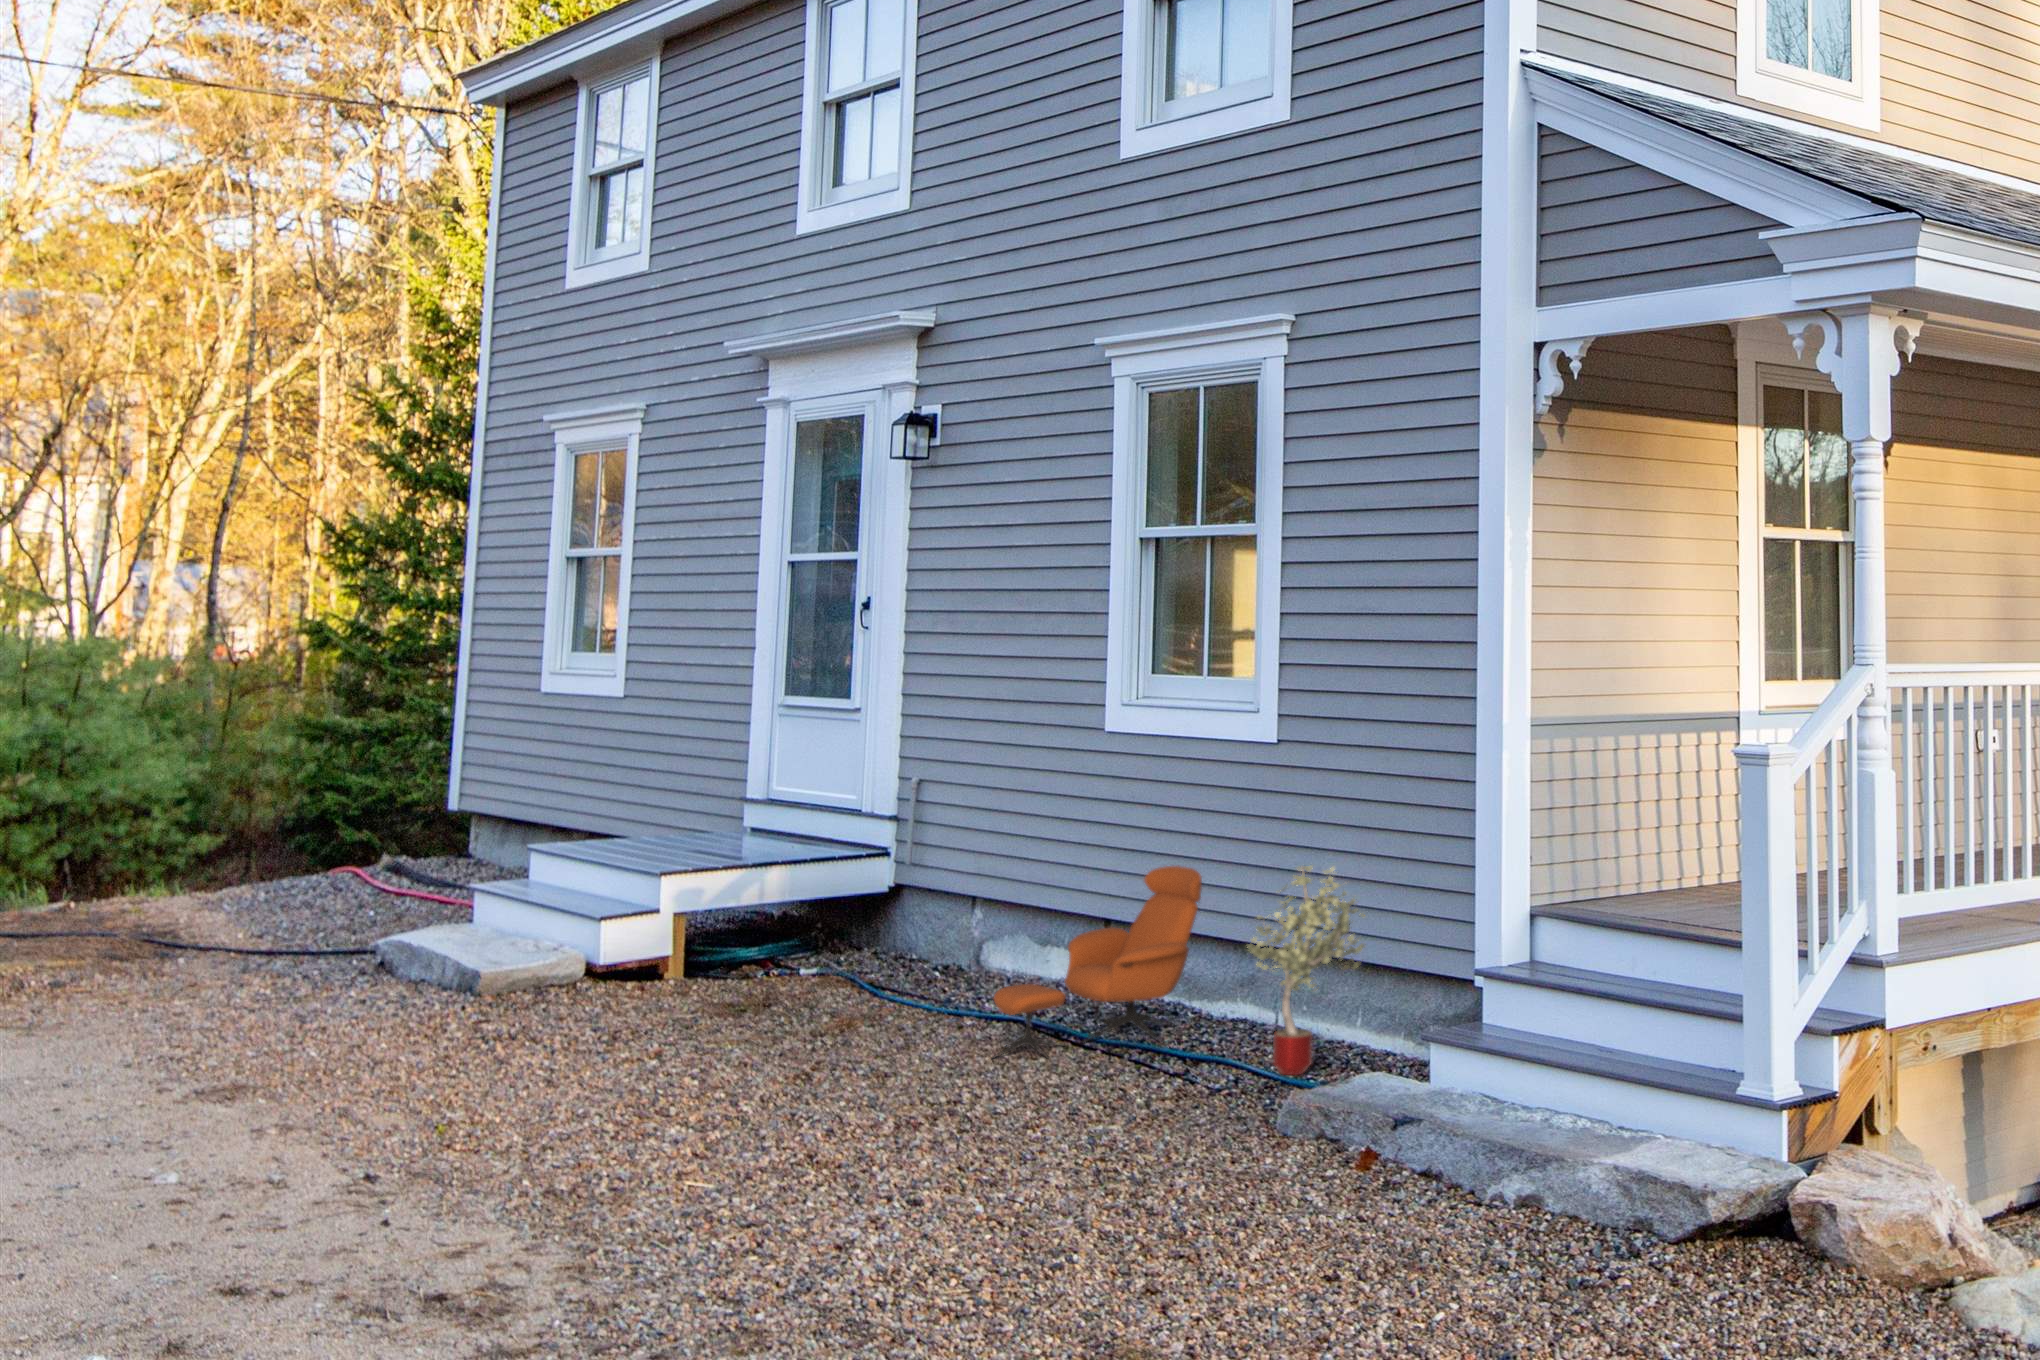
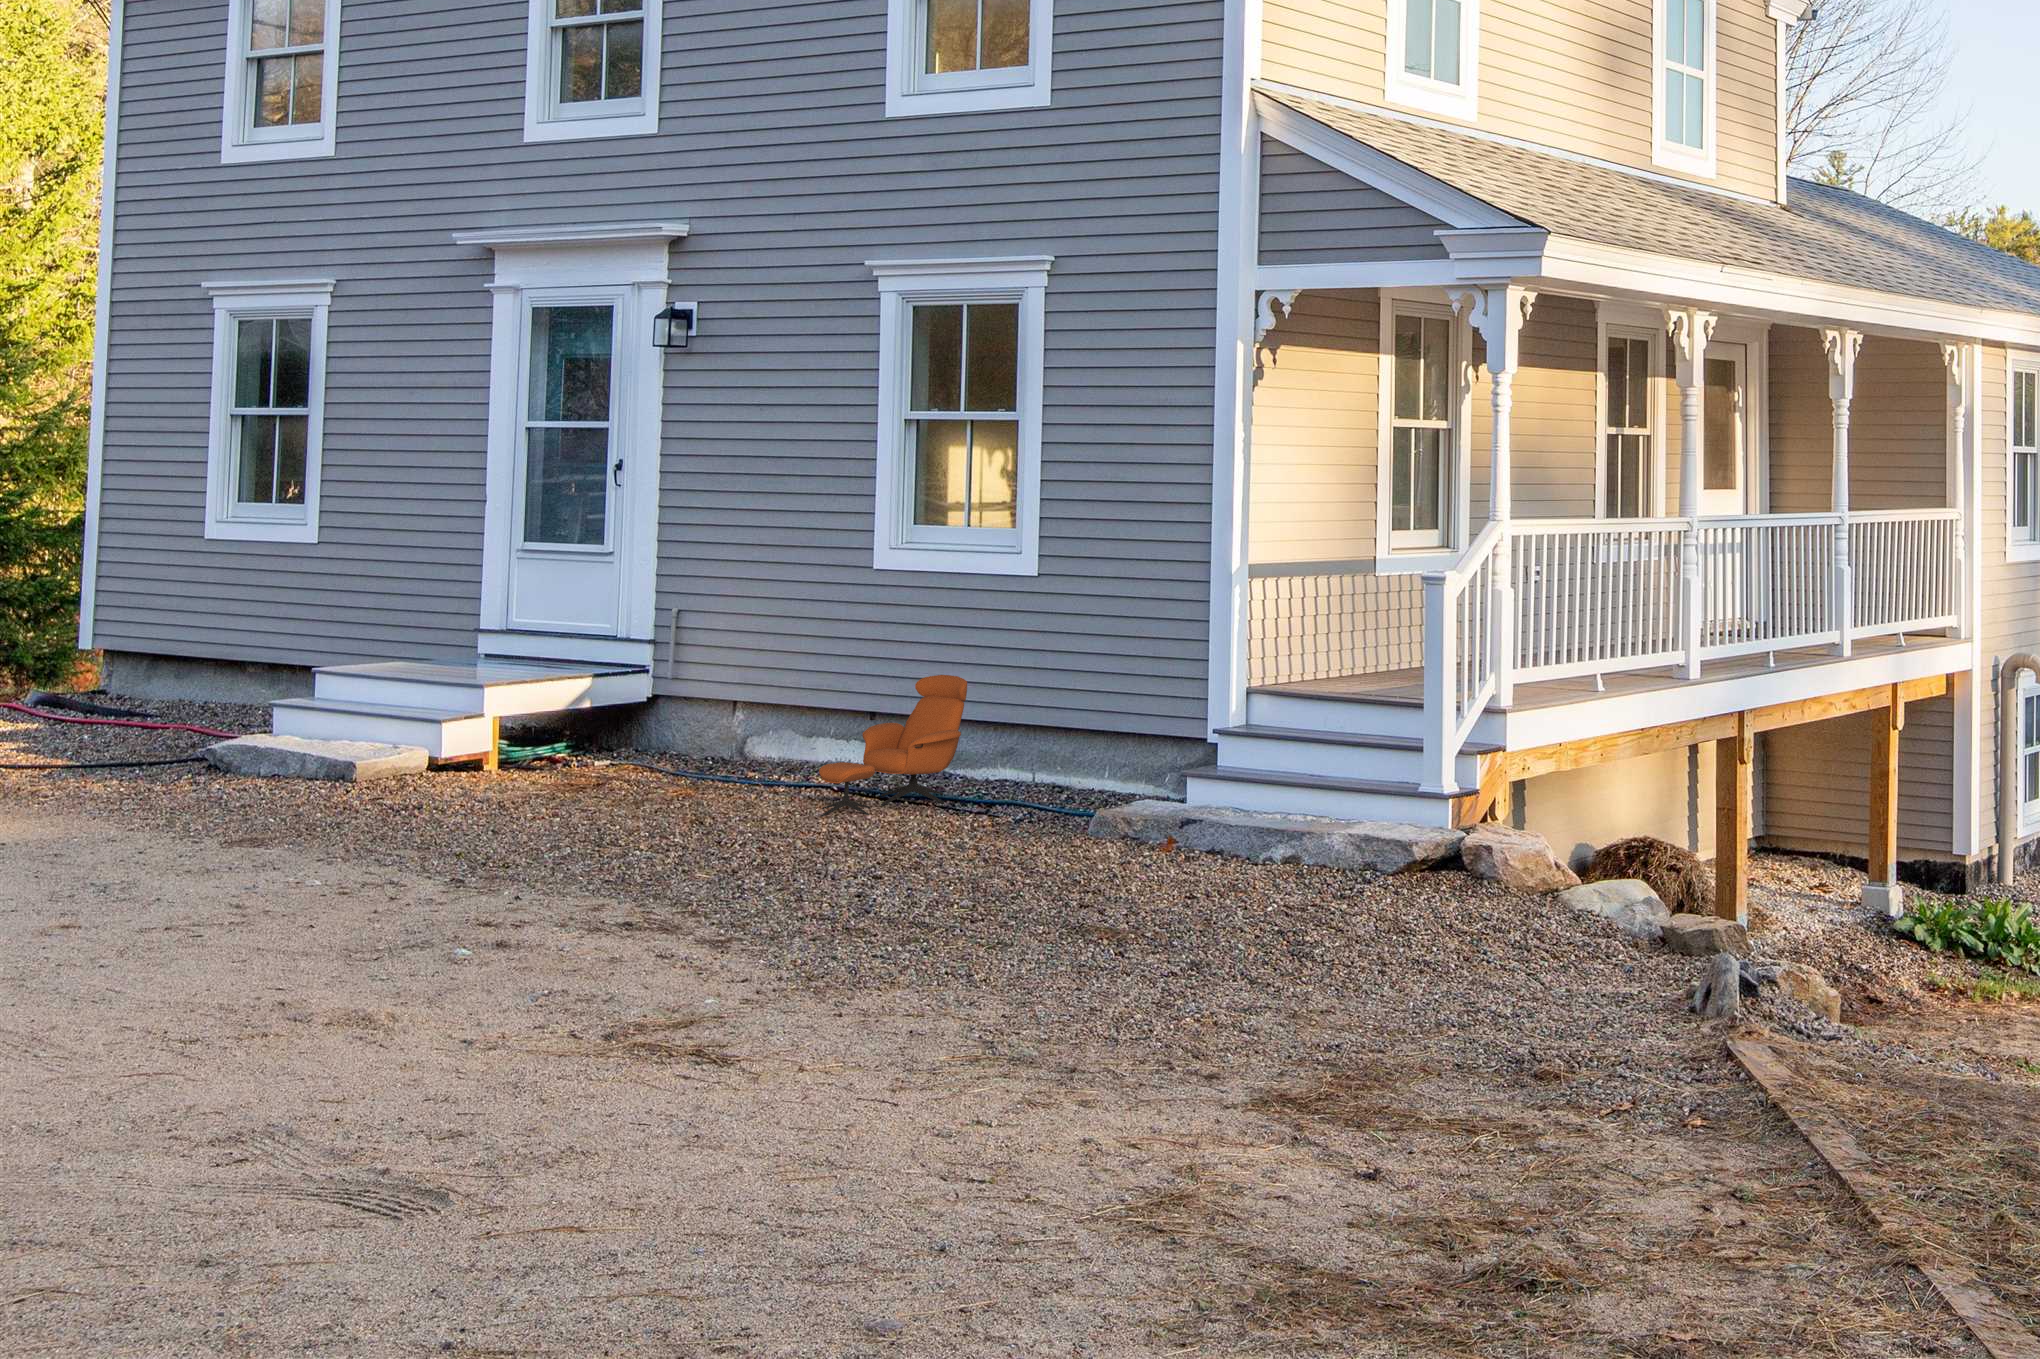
potted tree: present [1248,866,1365,1075] -> none [1019,666,1120,816]

